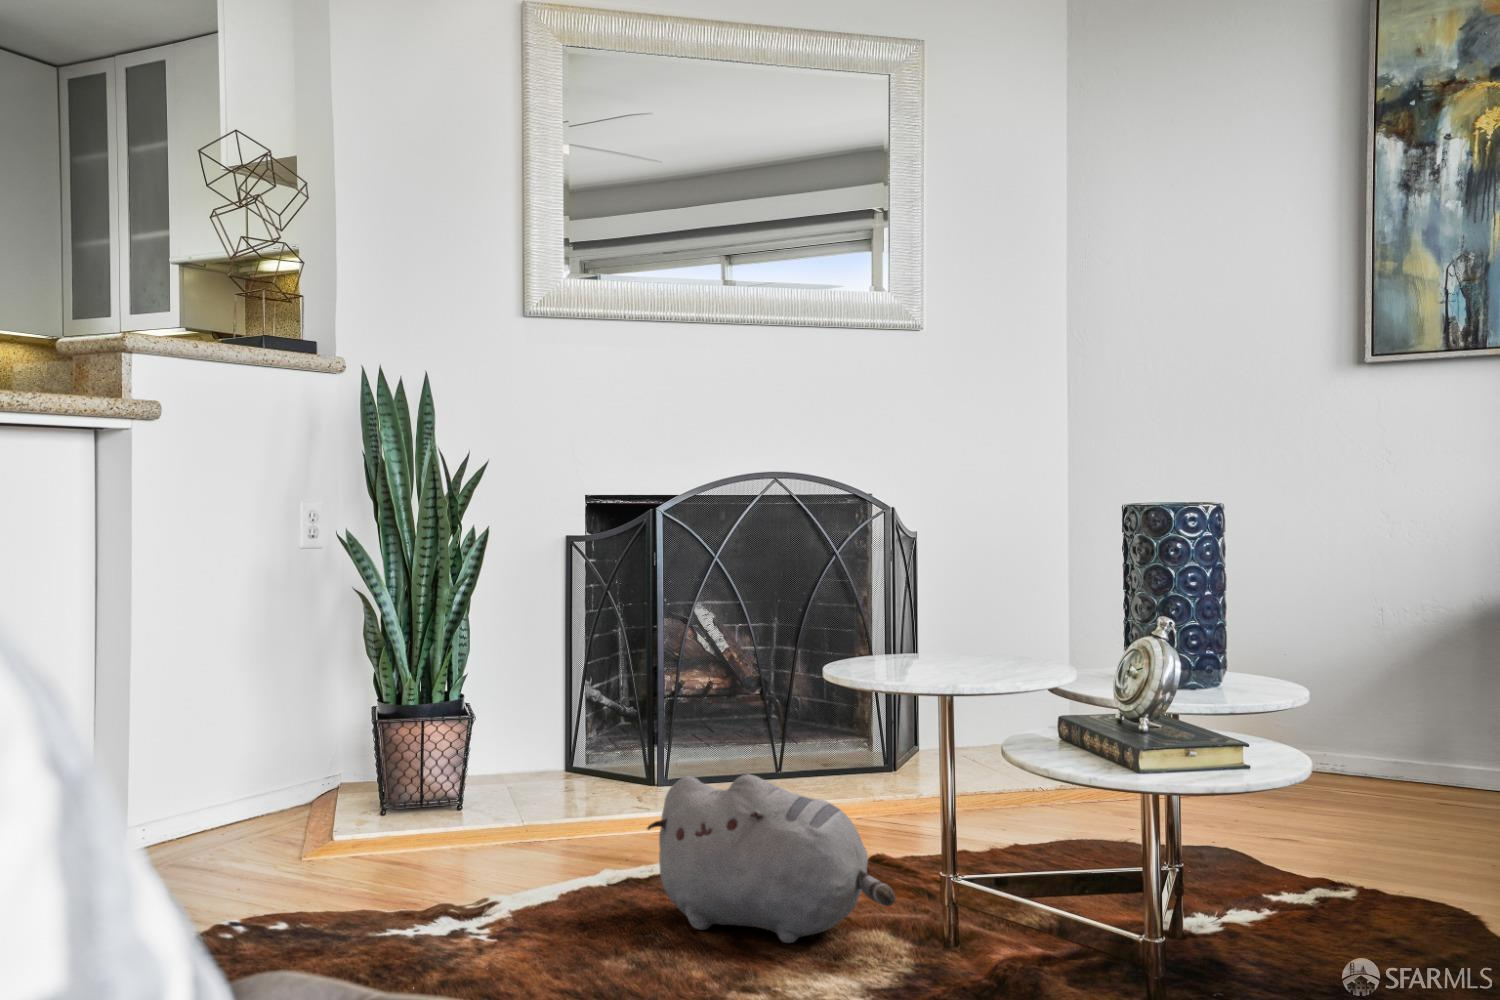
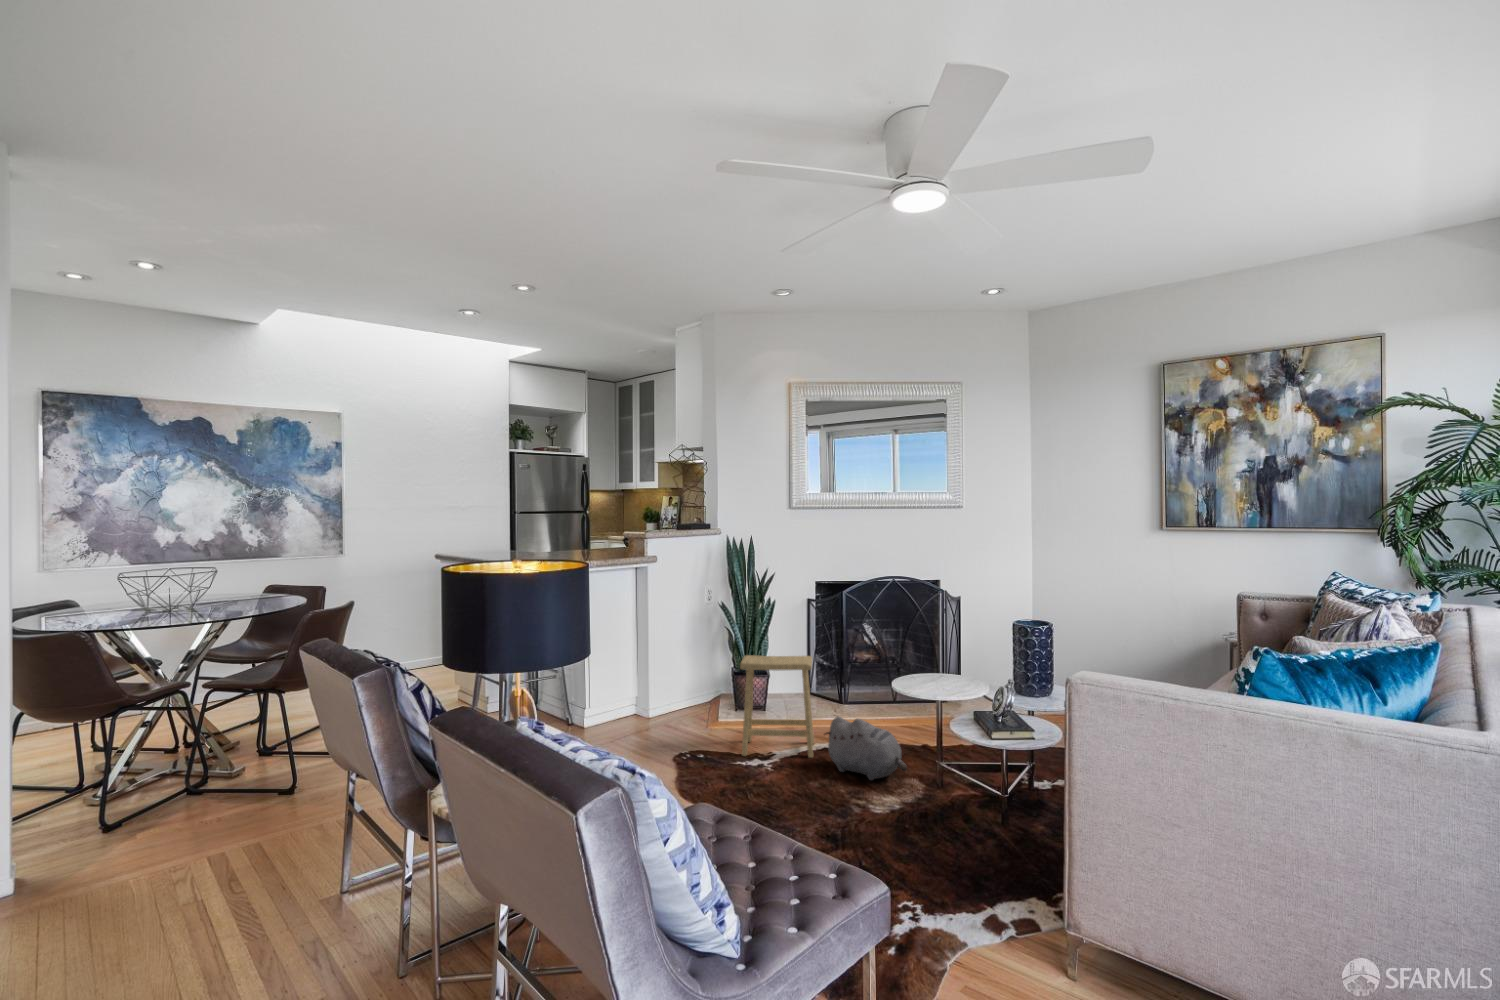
footstool: none [400,630,610,913] -> present [740,655,814,758]

